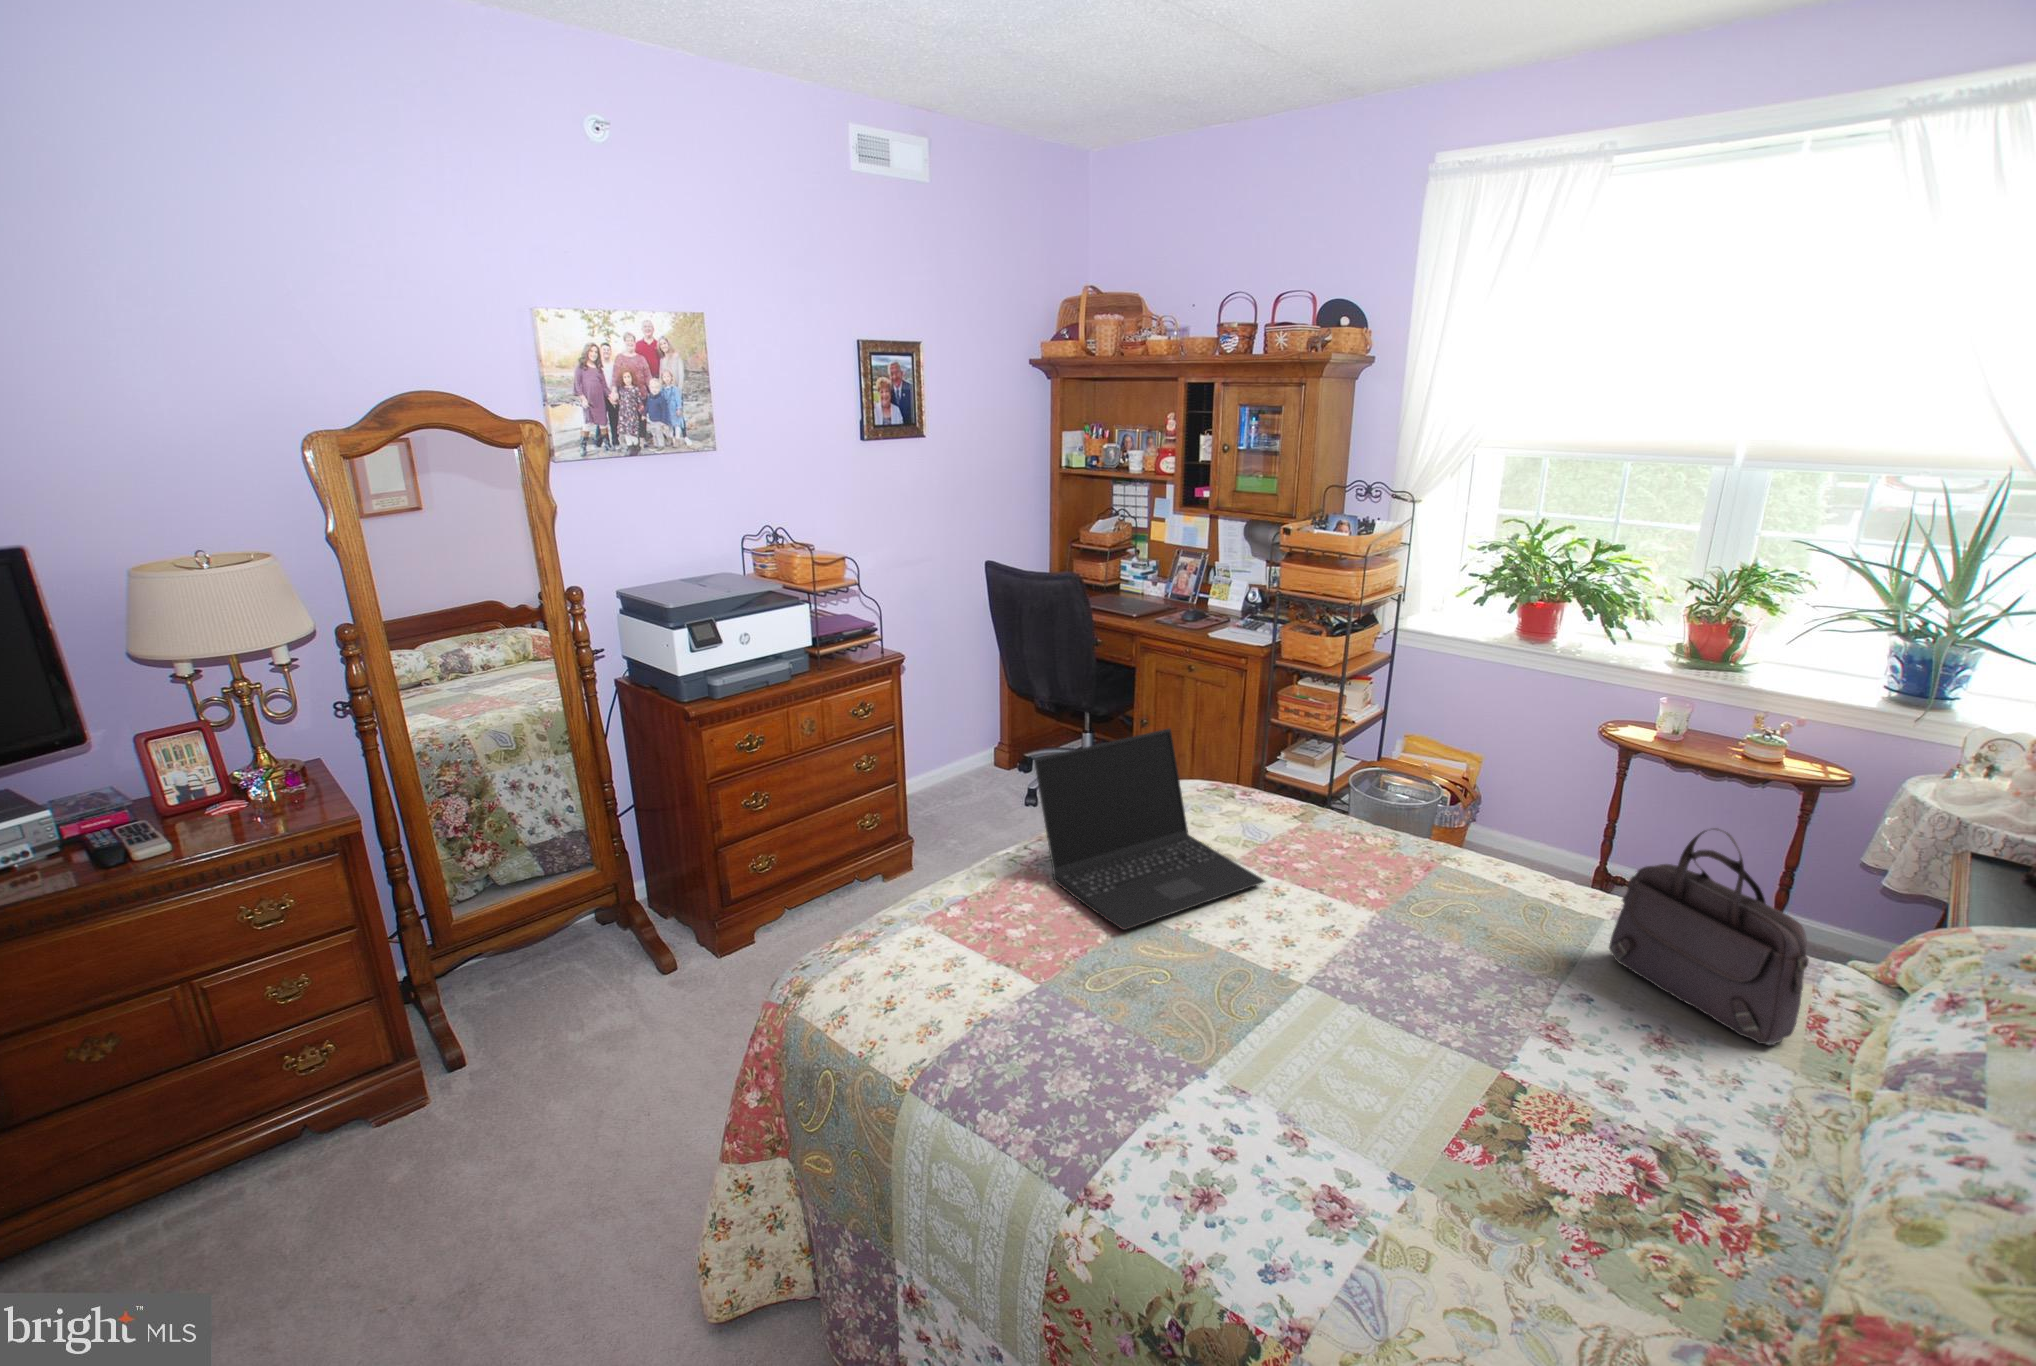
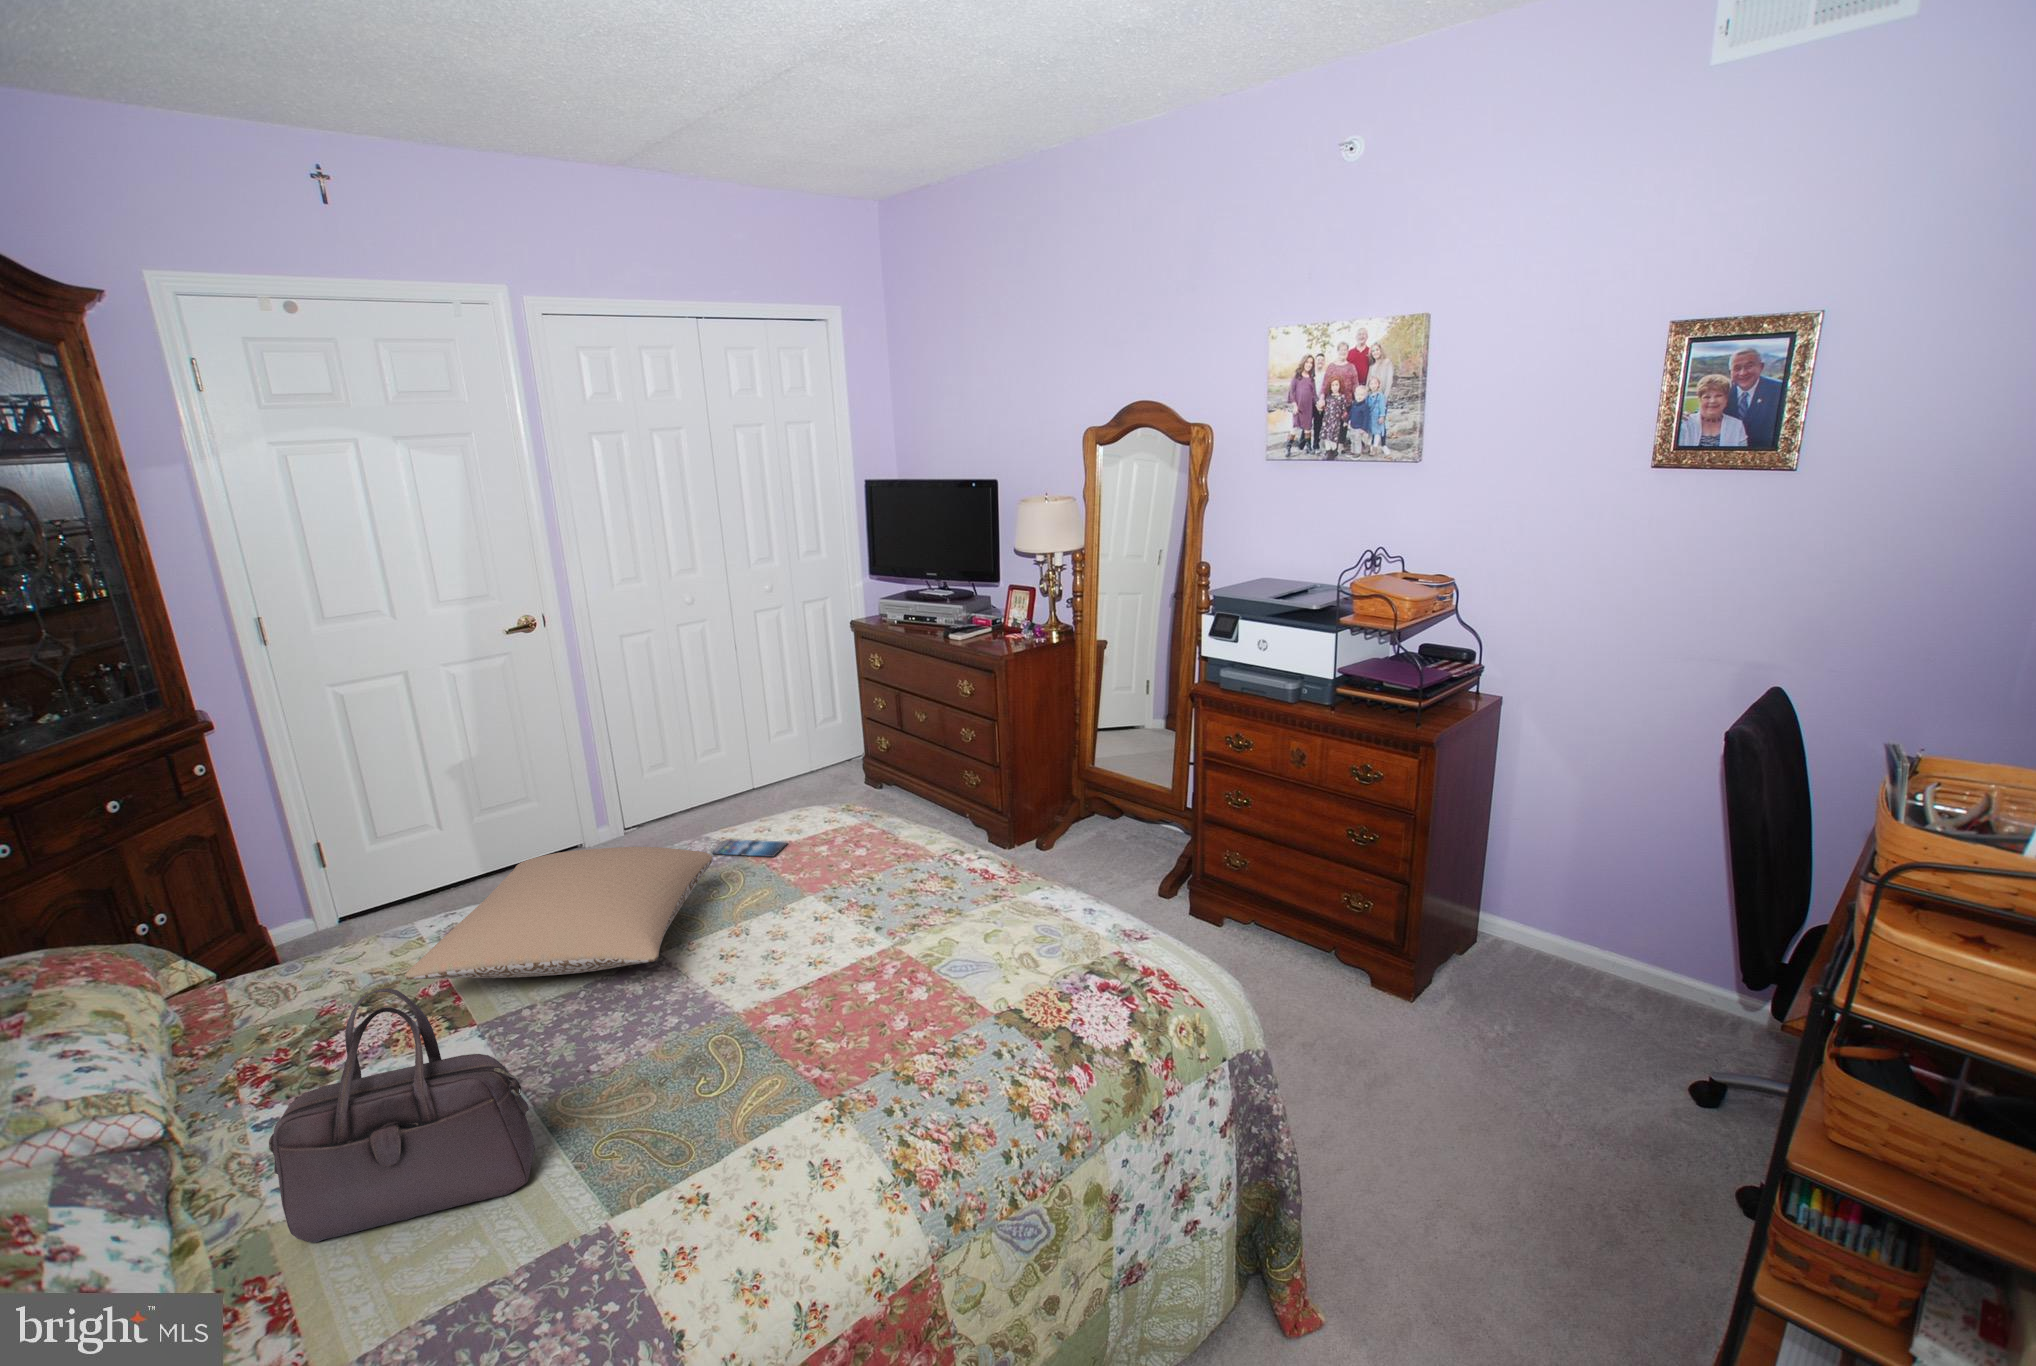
laptop: present [1034,729,1265,930] -> none [781,749,975,949]
pillow: none [1168,909,1545,1104] -> present [404,847,713,980]
smartphone: none [997,950,1055,1010] -> present [712,839,787,857]

